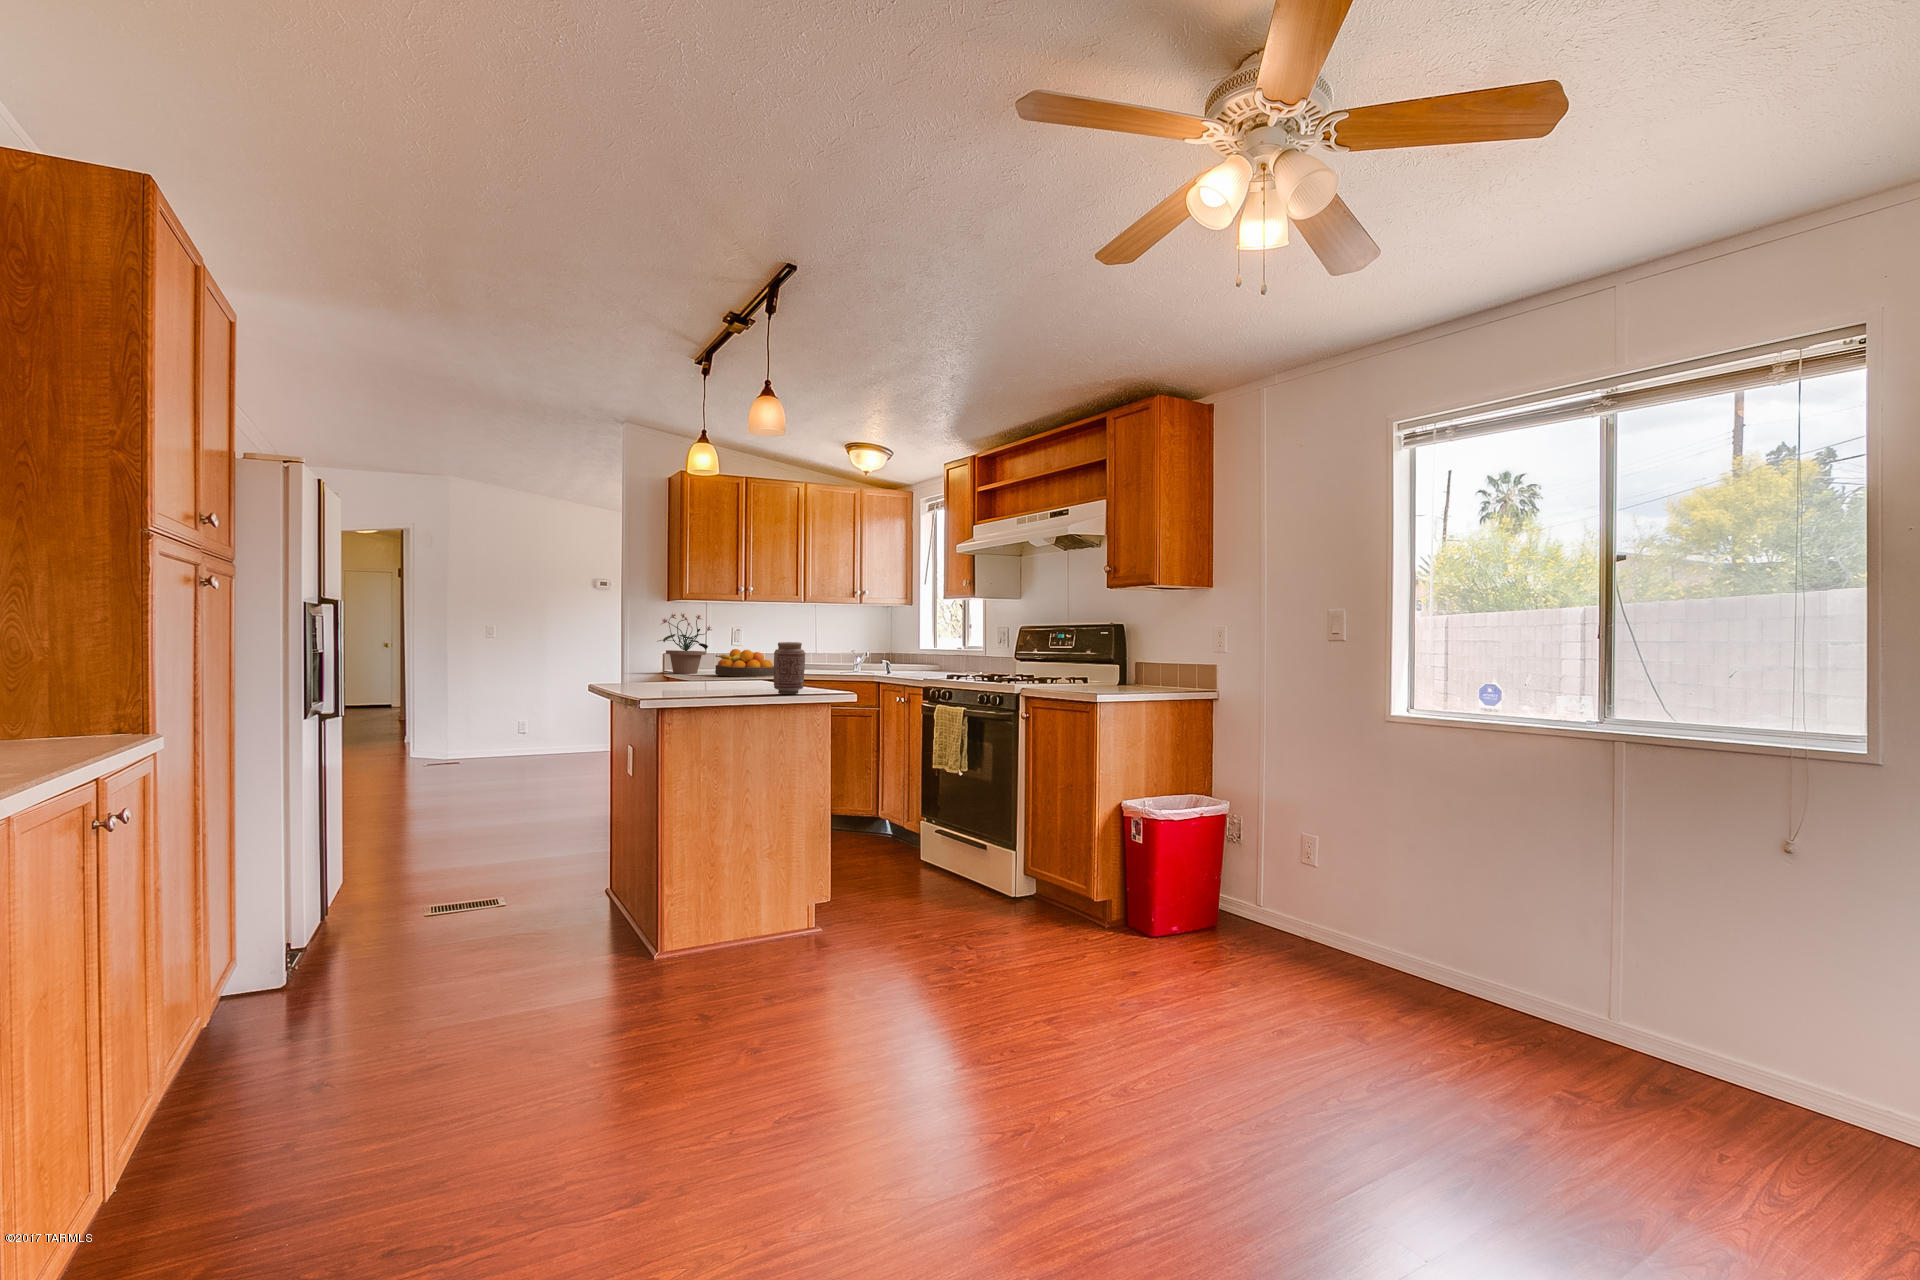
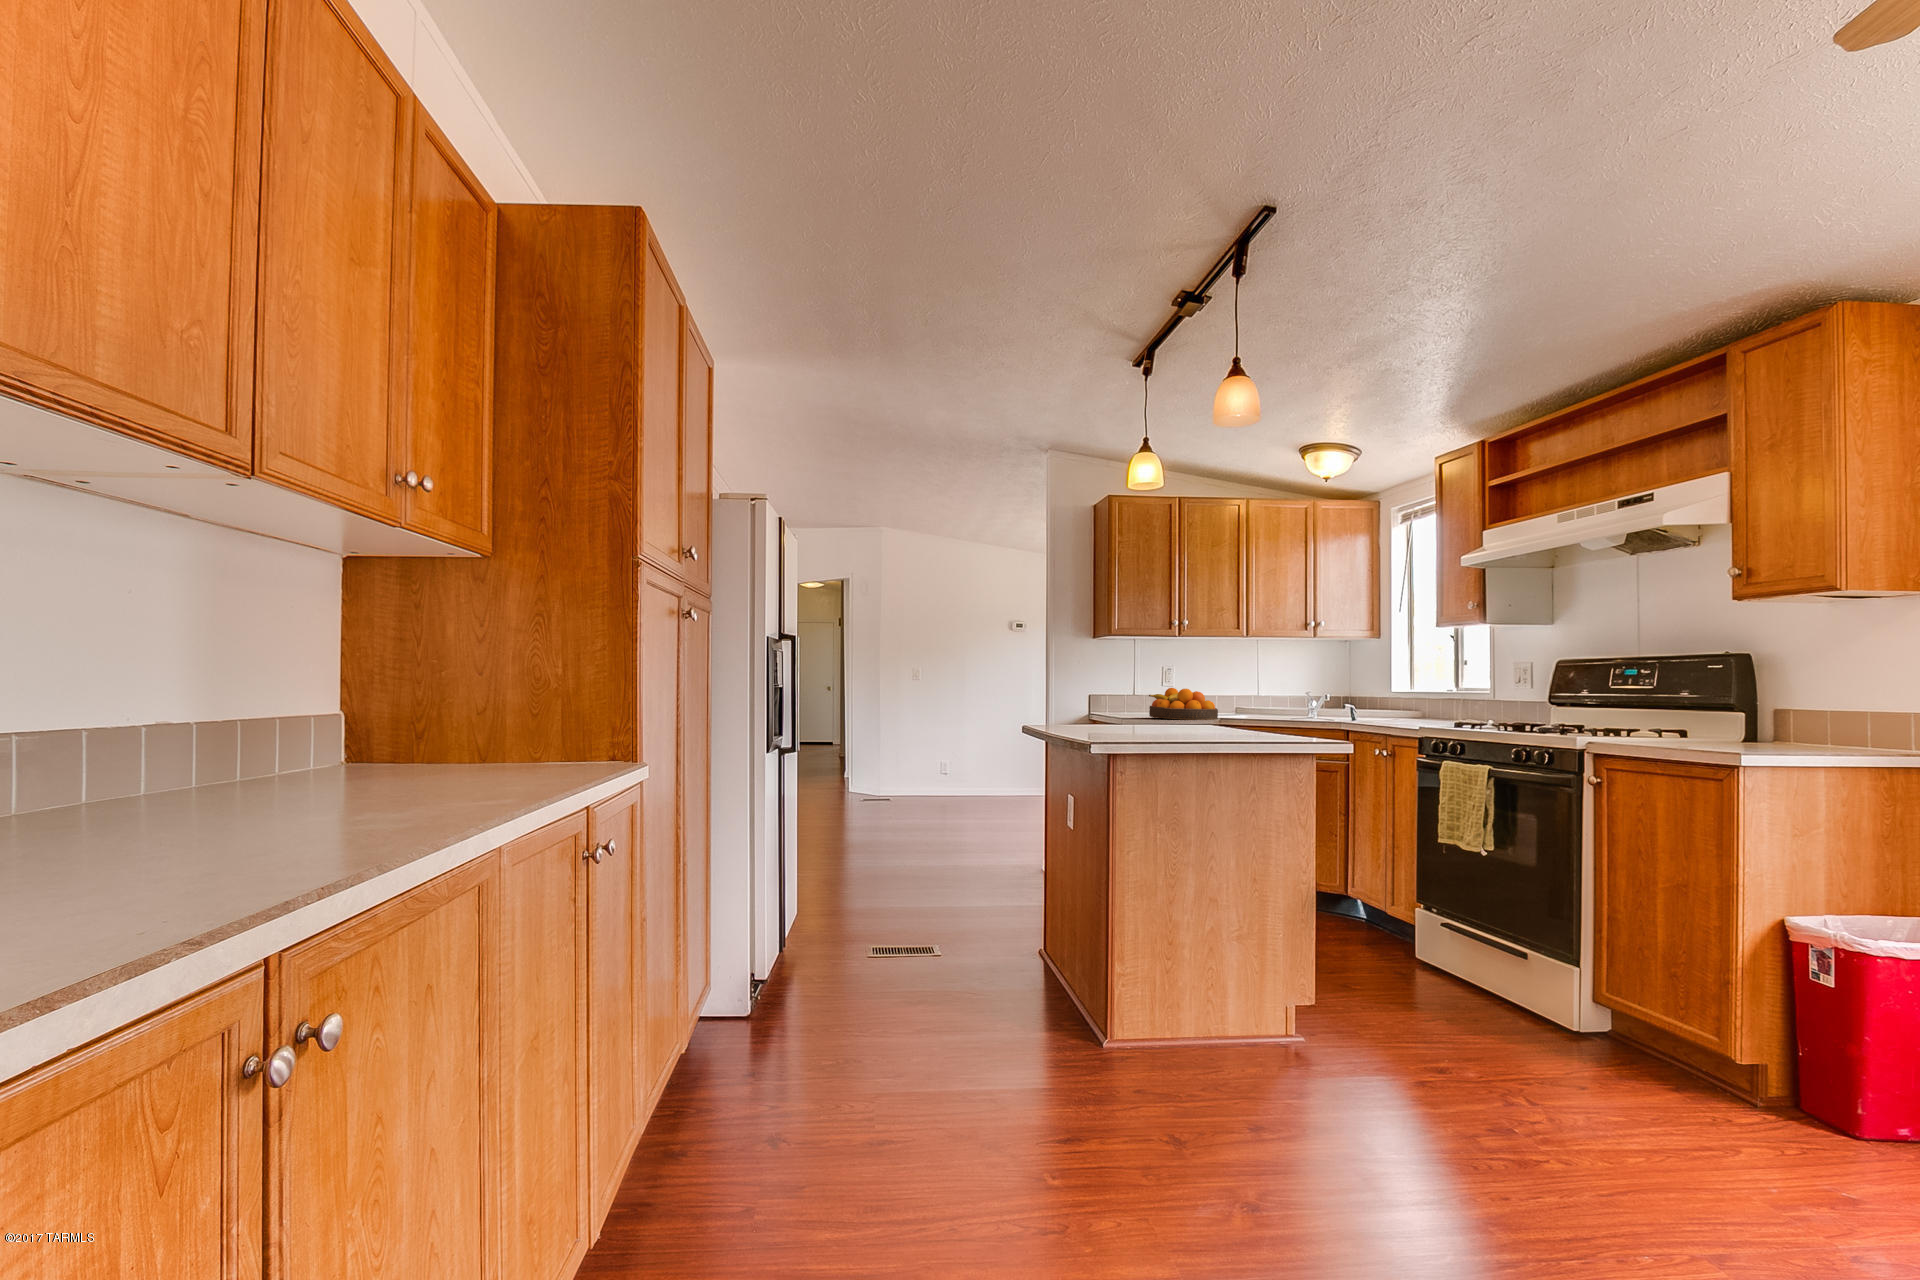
potted plant: present [659,613,711,674] -> none [1082,647,1145,716]
vase: present [774,642,806,694] -> none [1239,676,1280,740]

